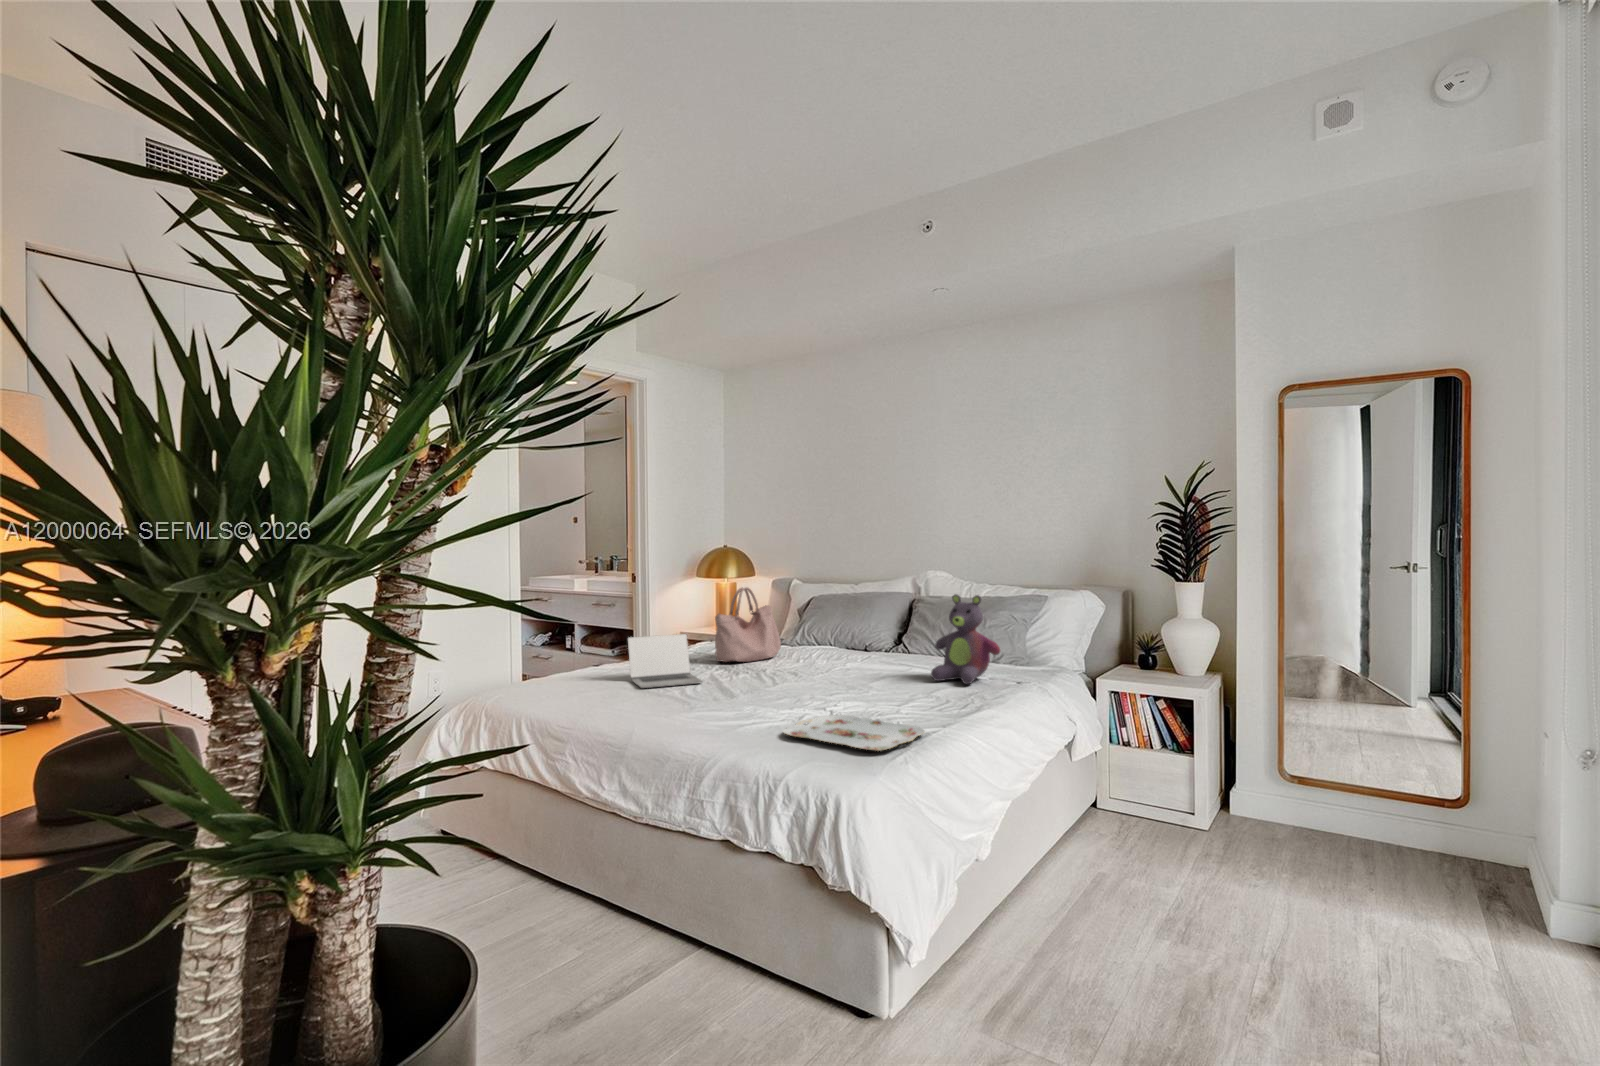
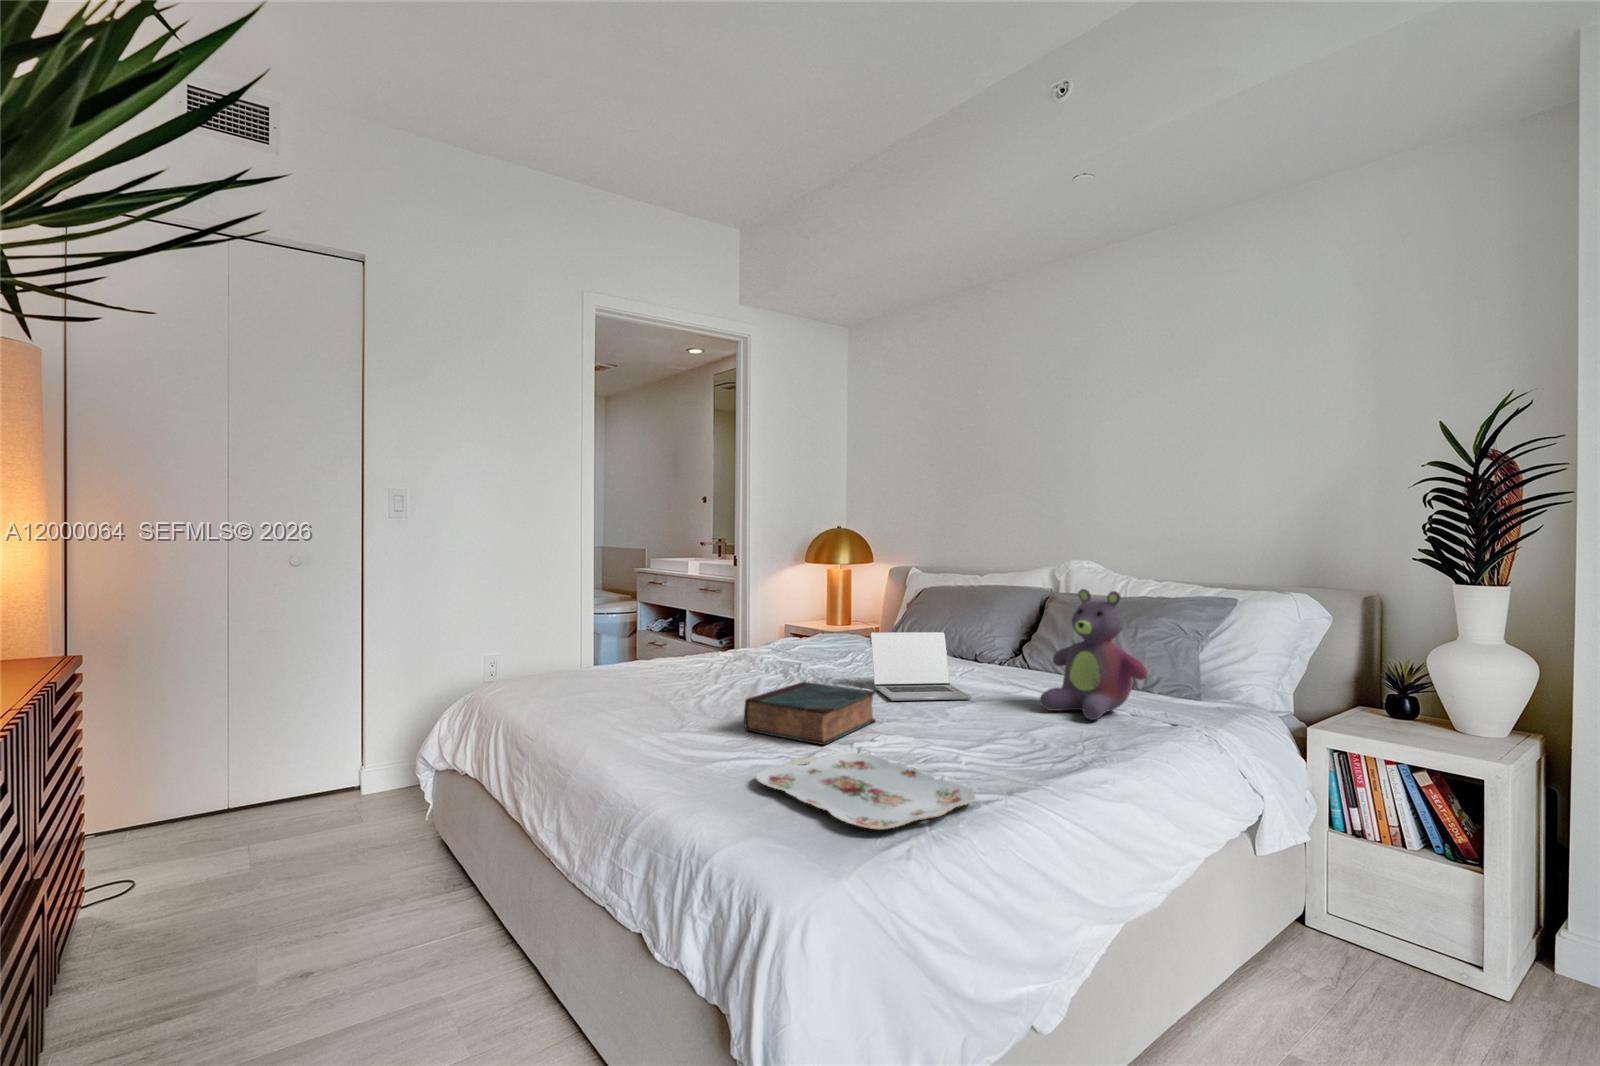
handbag: present [715,587,781,662] -> none [776,571,864,664]
laptop: present [628,634,703,688] -> present [871,632,971,701]
book: none [743,673,828,713] -> present [744,682,876,745]

